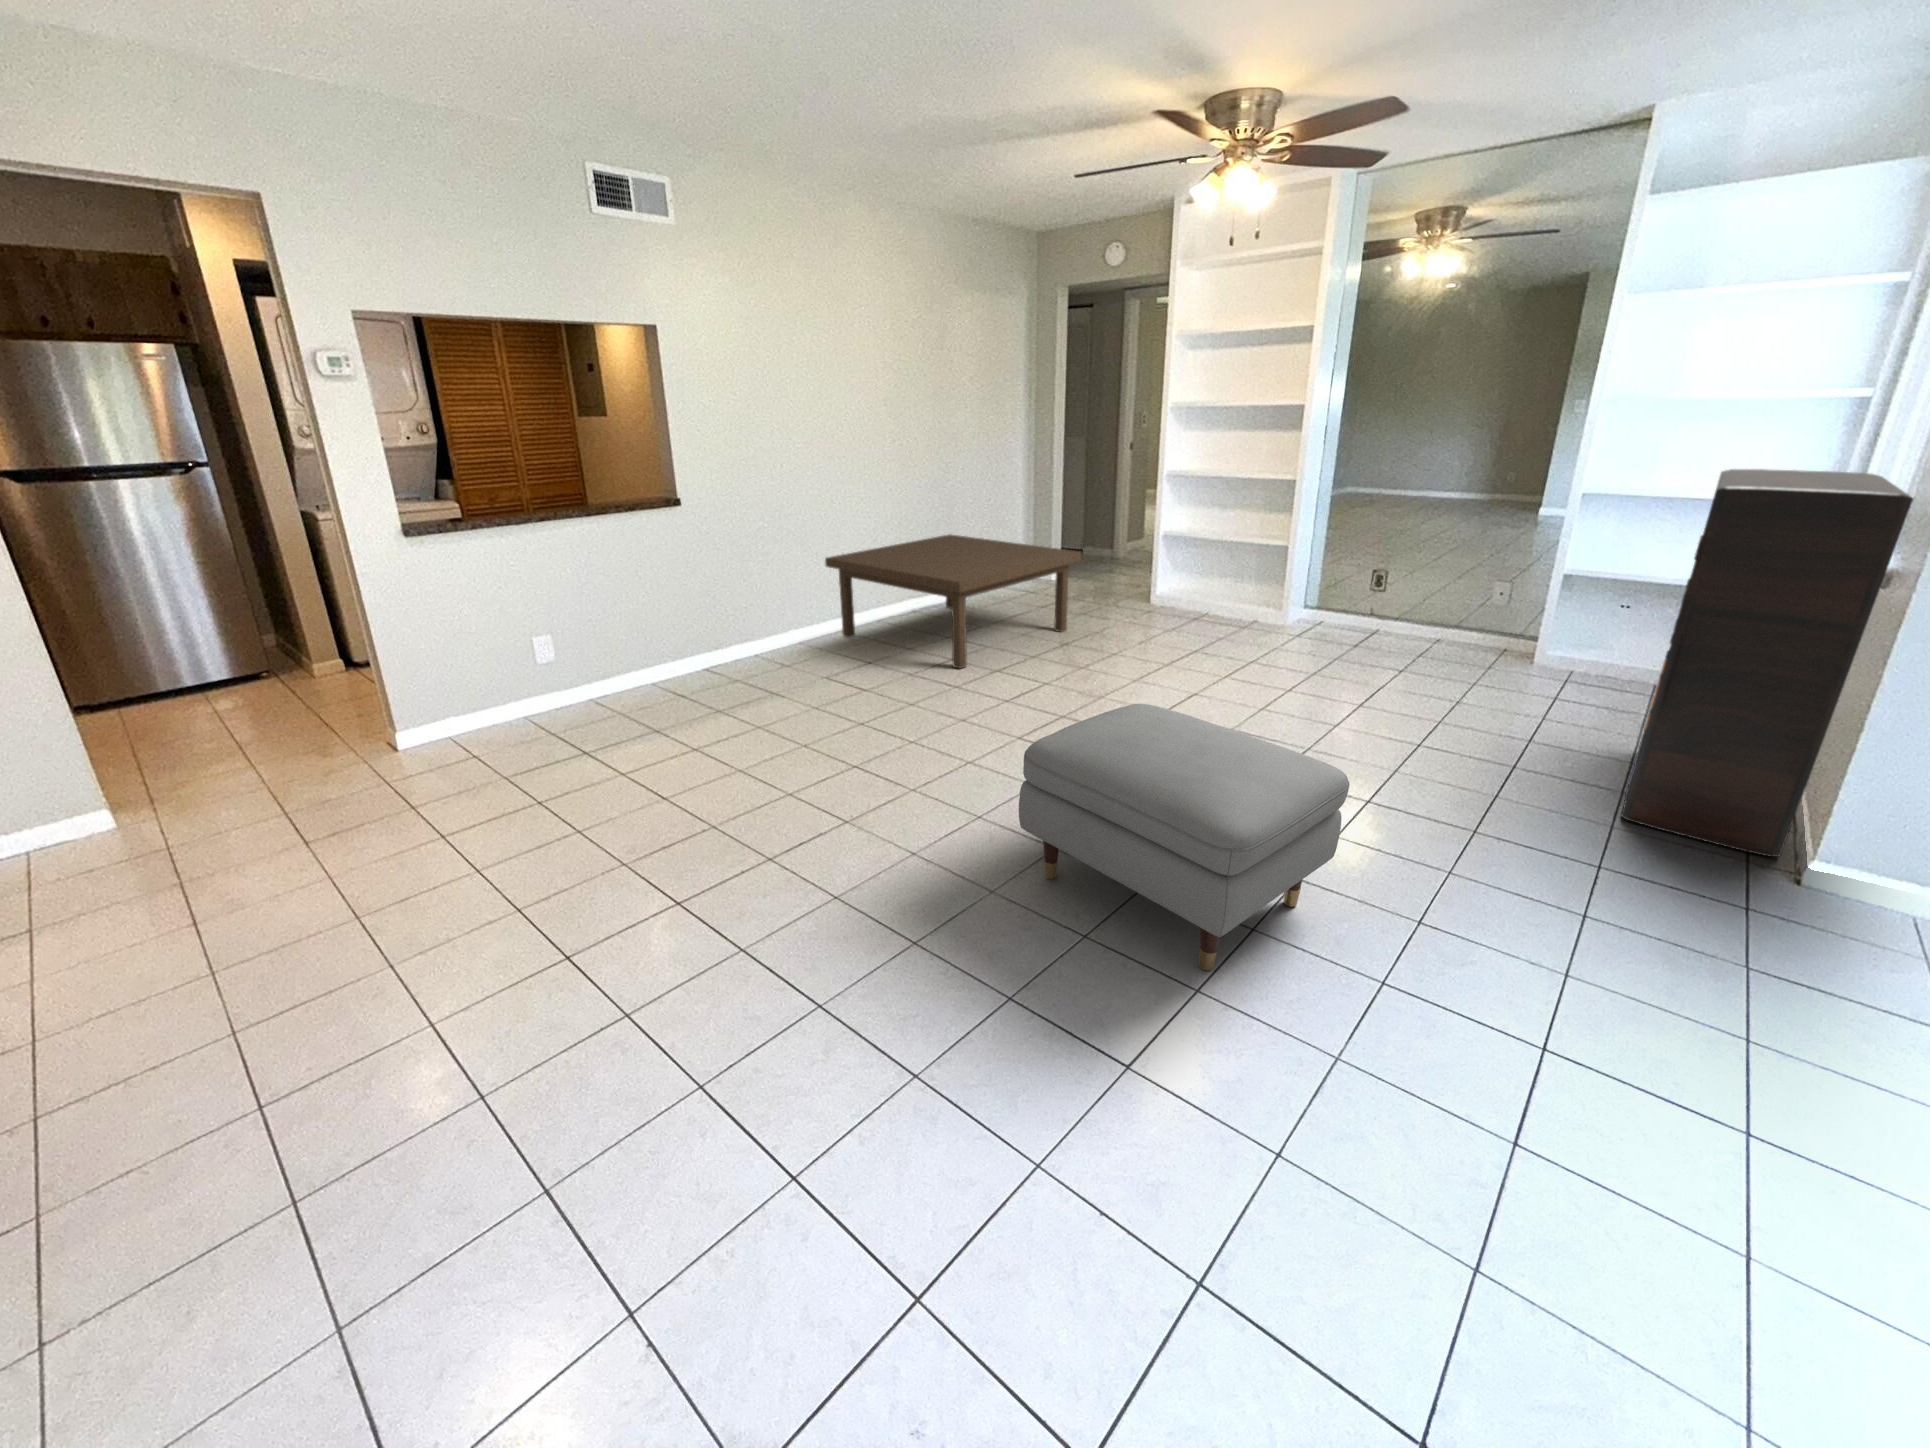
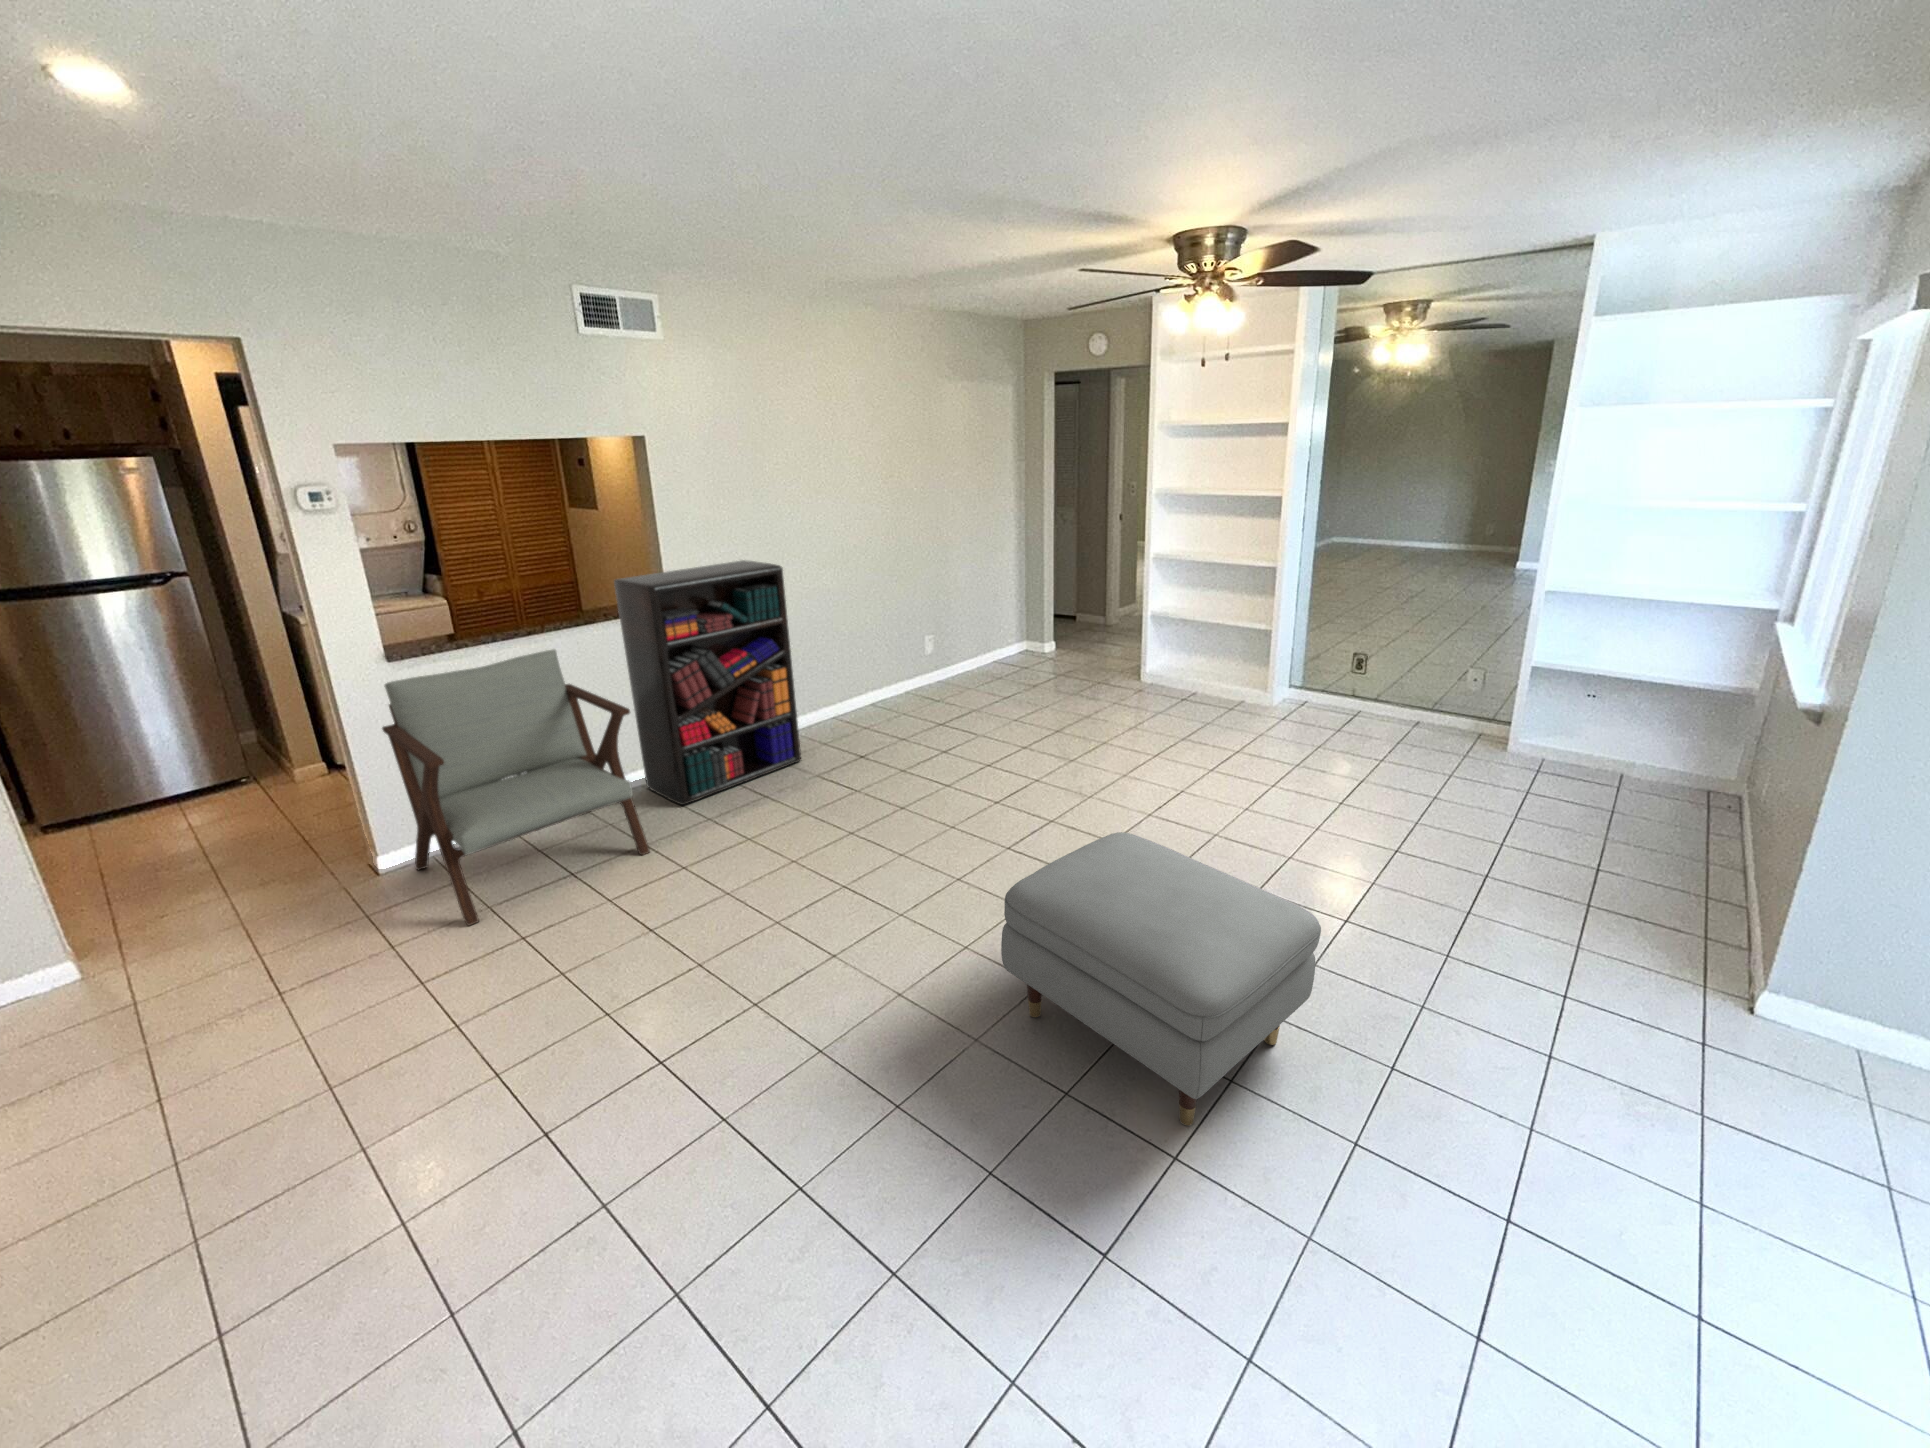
bookshelf: present [1621,469,1913,857] -> present [614,560,801,805]
coffee table: present [825,534,1082,668] -> none [817,617,1071,763]
lounge chair: none [402,535,662,794] -> present [382,649,650,925]

